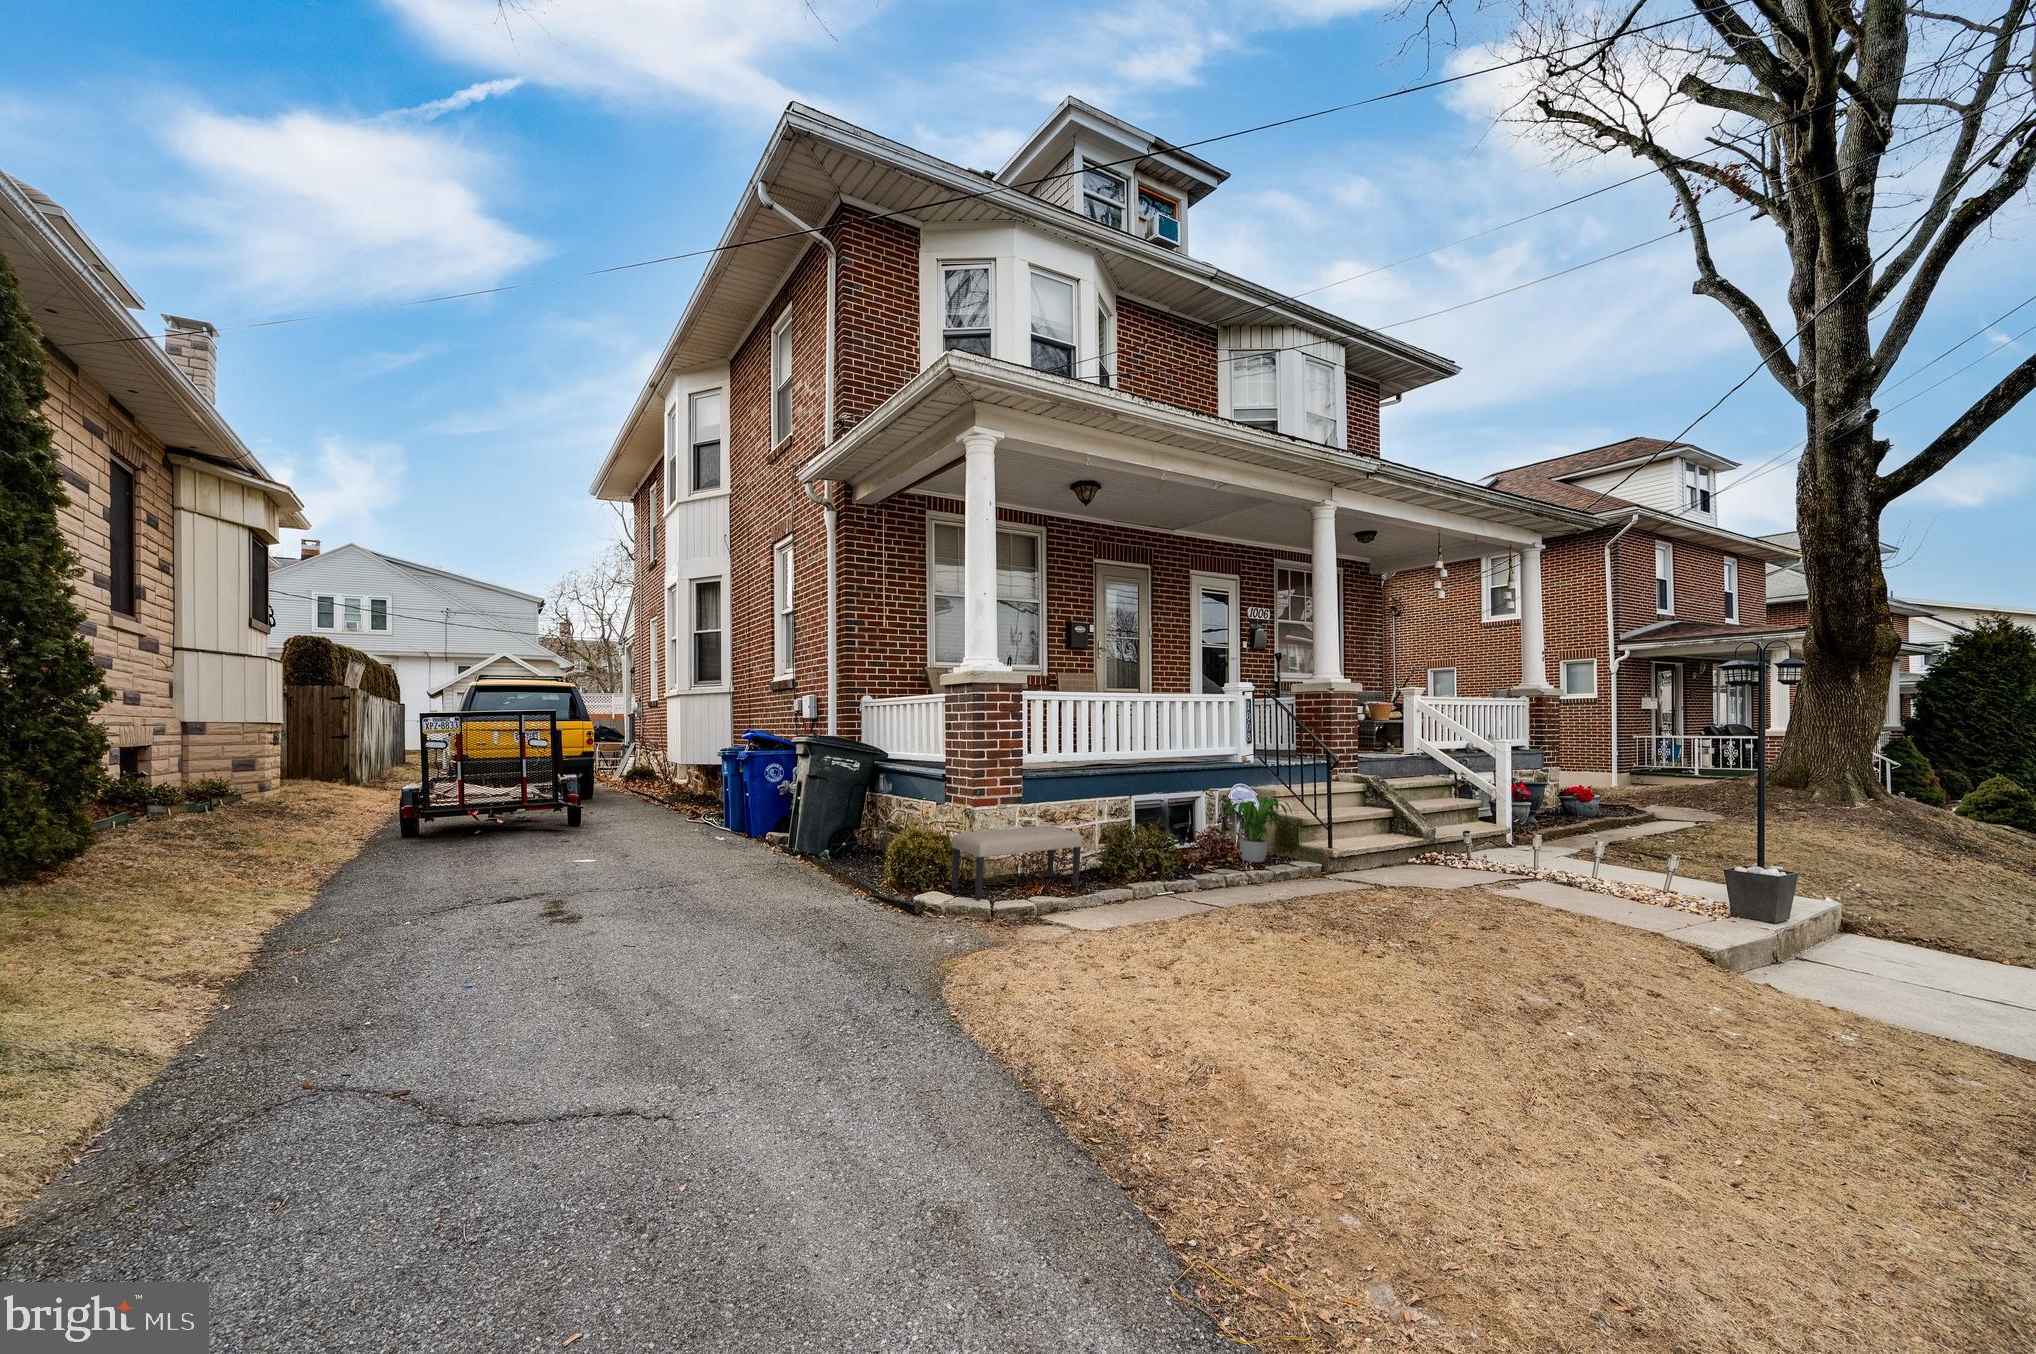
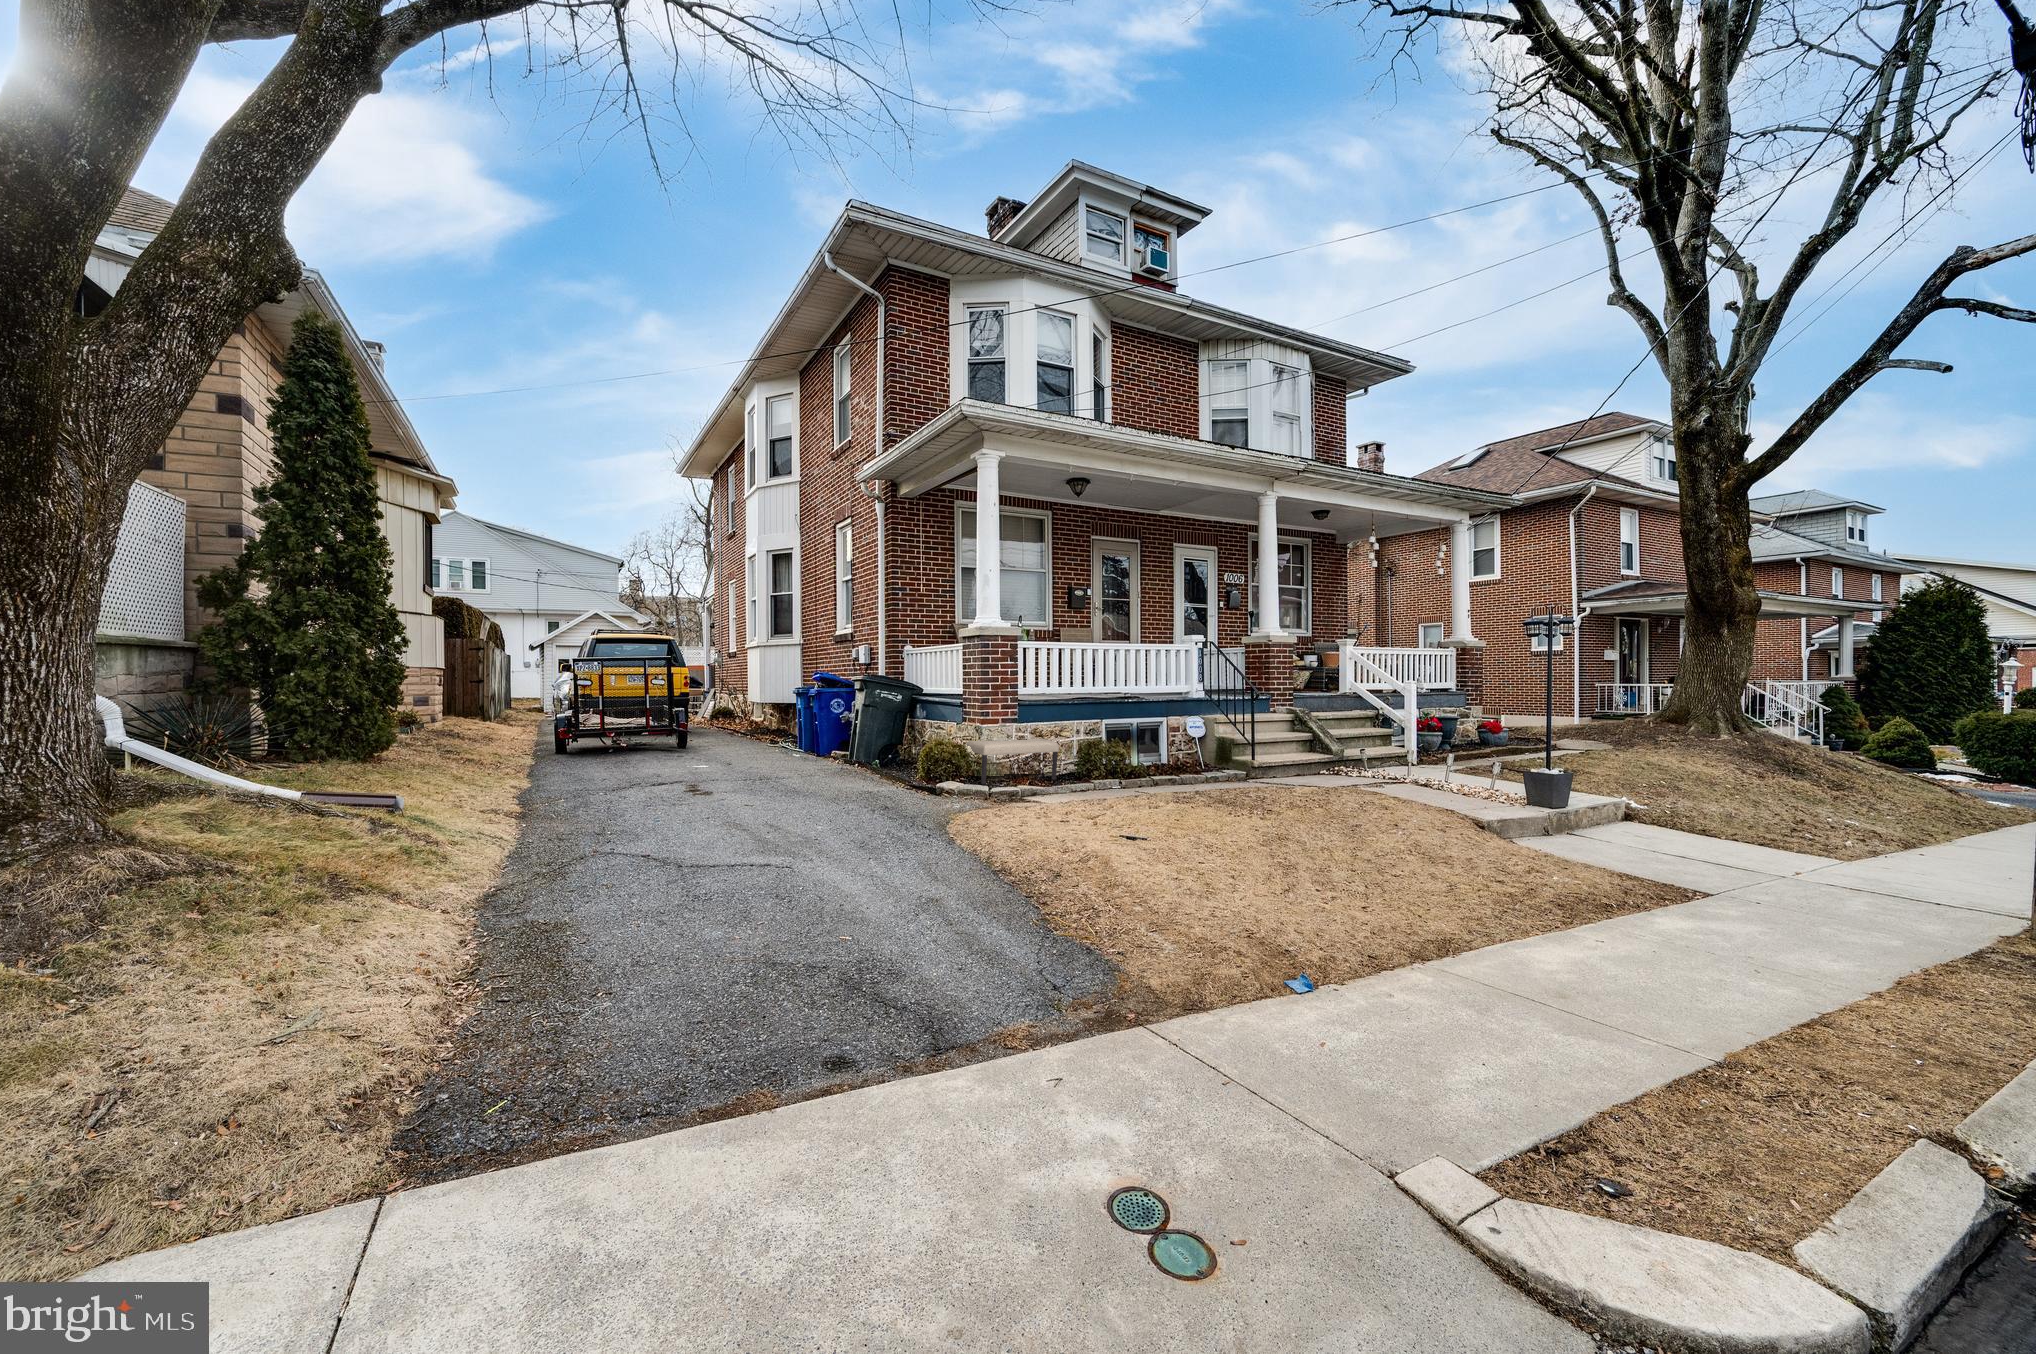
potted plant: present [1222,797,1292,862] -> none [1171,723,1223,770]

